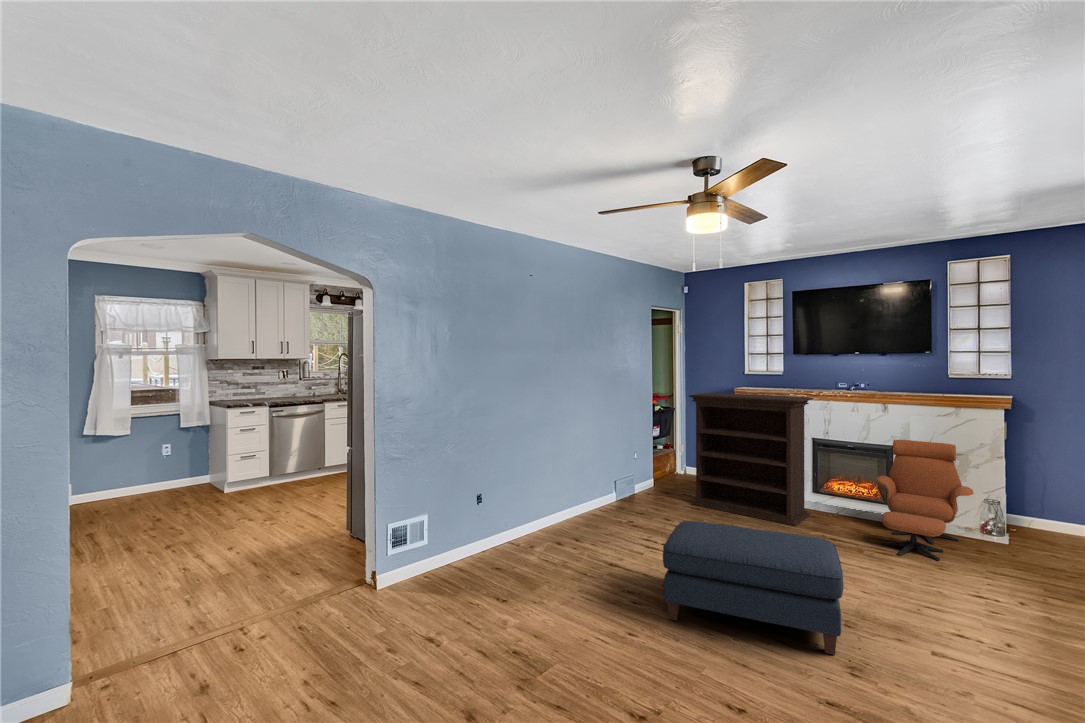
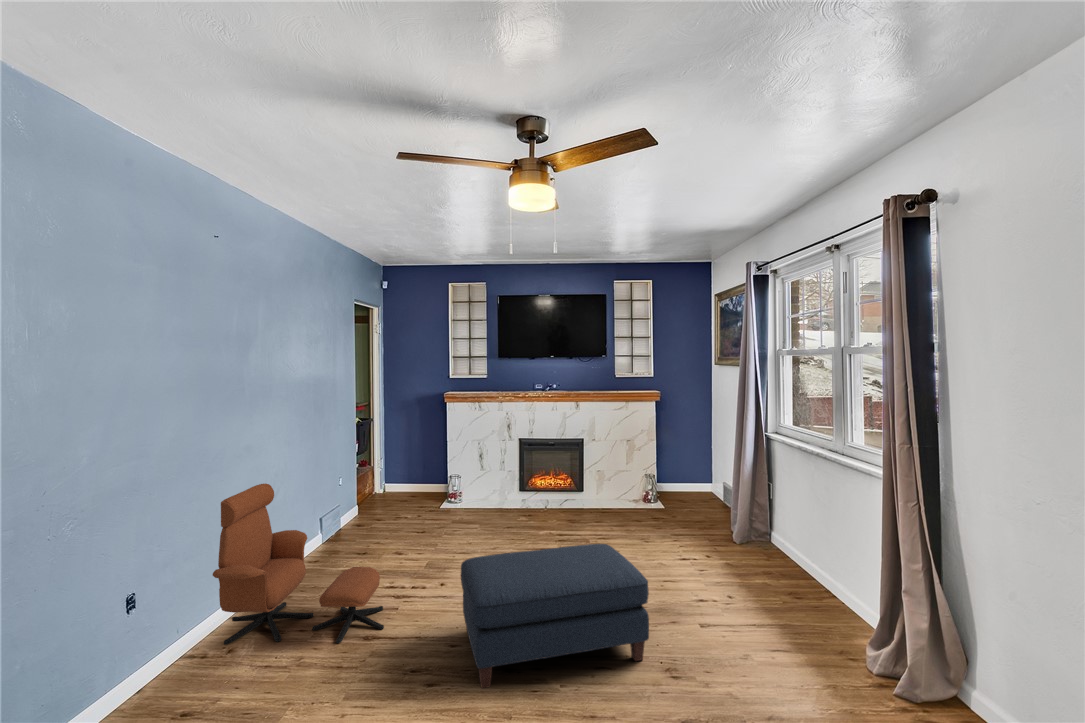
bookshelf: present [688,393,813,526] -> none [407,400,527,529]
lounge chair: present [875,440,974,561] -> present [213,484,384,644]

